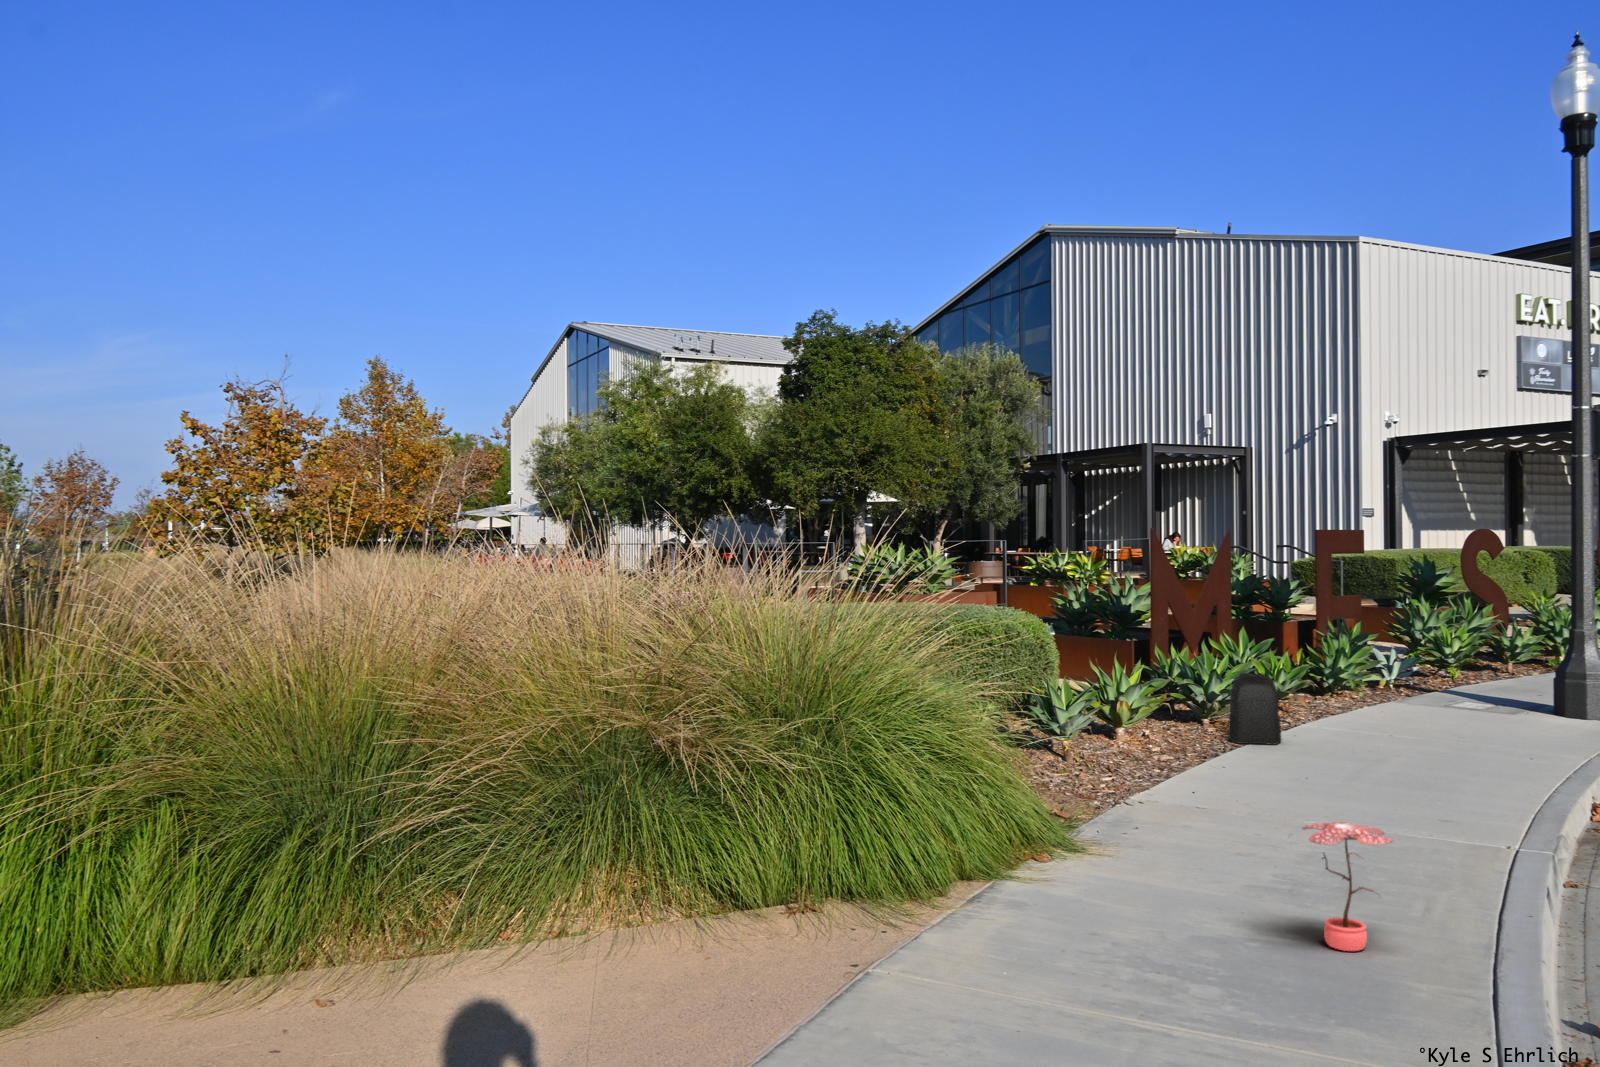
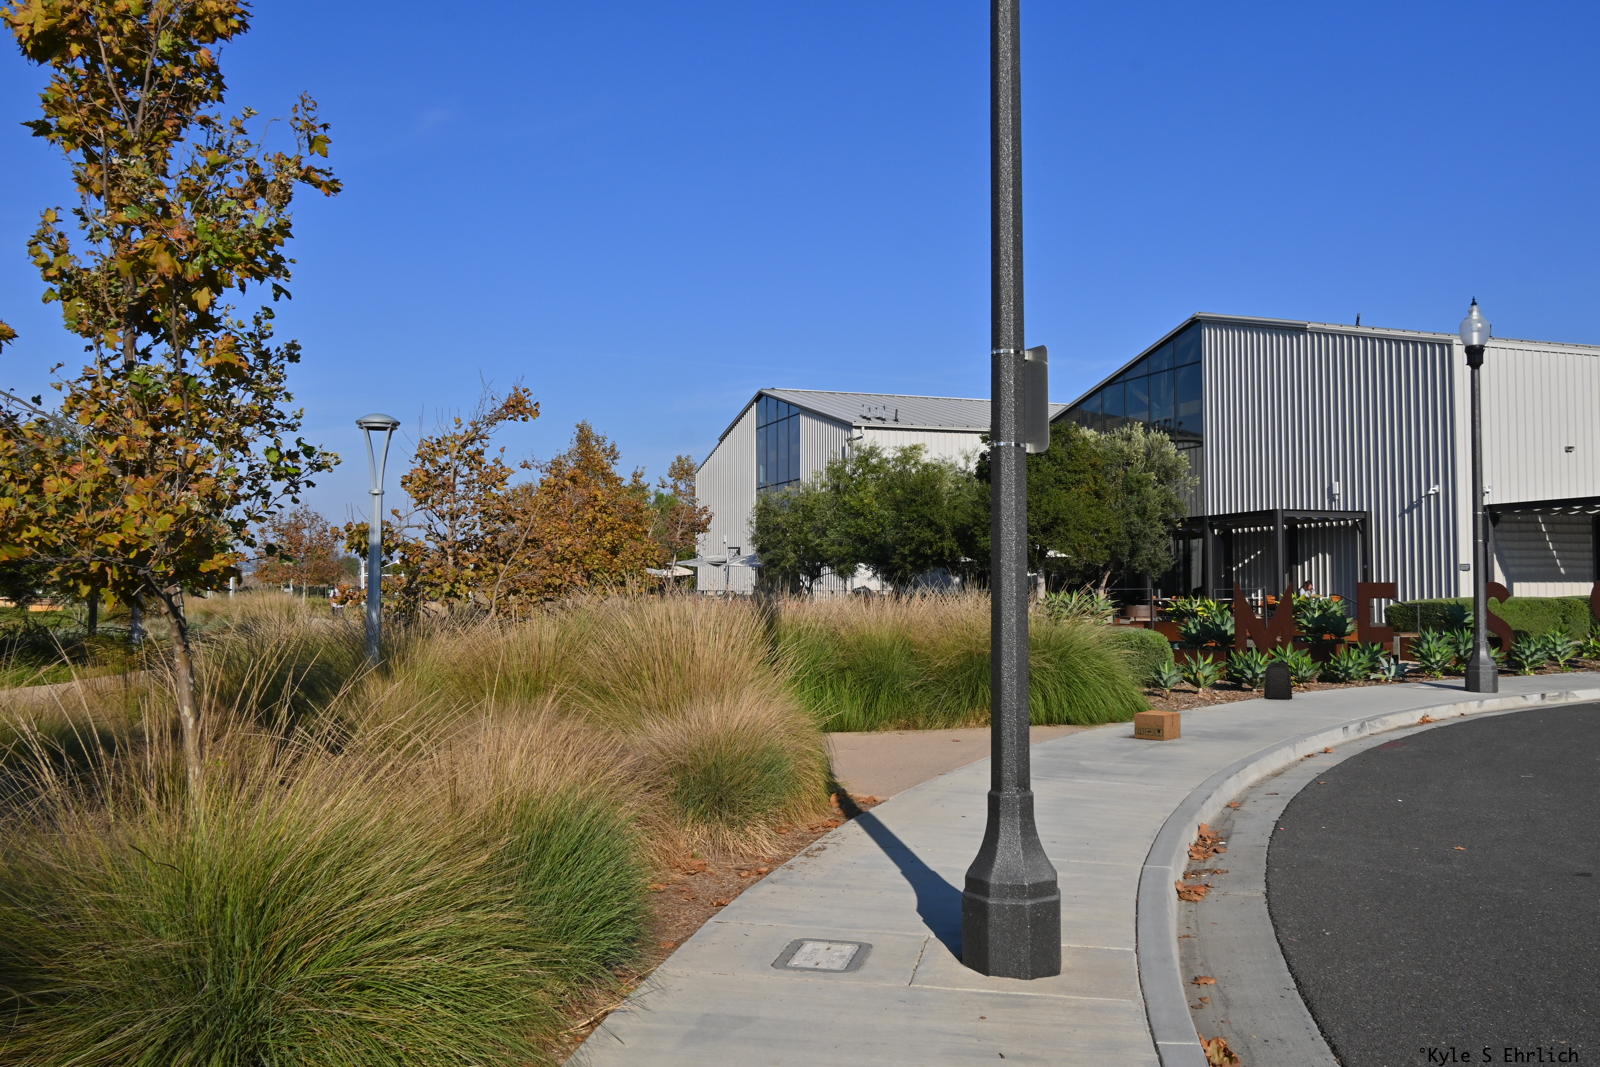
potted plant: present [1302,822,1393,951] -> none [1241,694,1271,739]
cardboard box: none [1016,861,1141,971] -> present [1134,710,1181,741]

